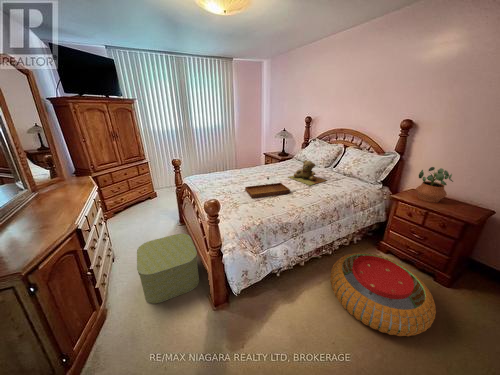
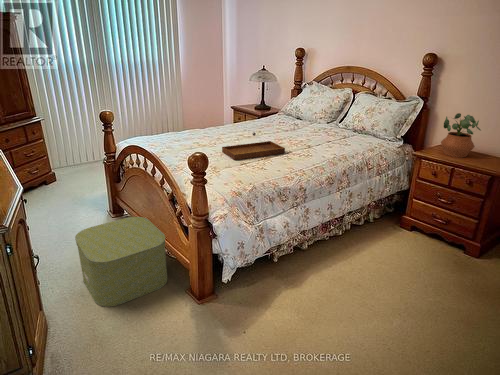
teddy bear: present [289,160,326,185] -> none [277,110,332,144]
pouf: present [330,253,436,336] -> none [343,225,460,304]

